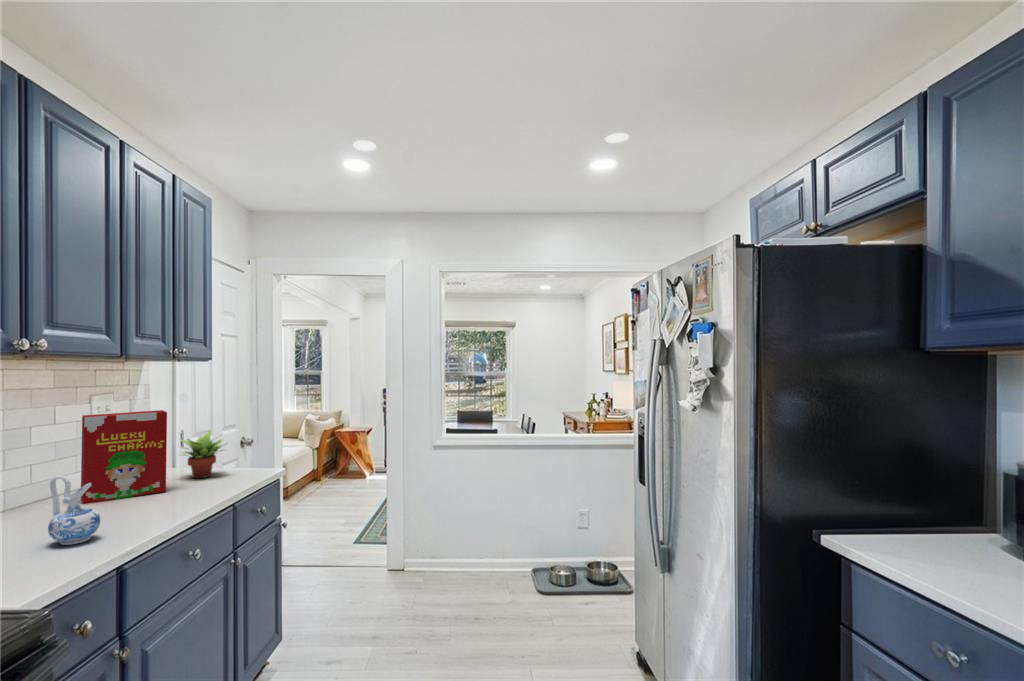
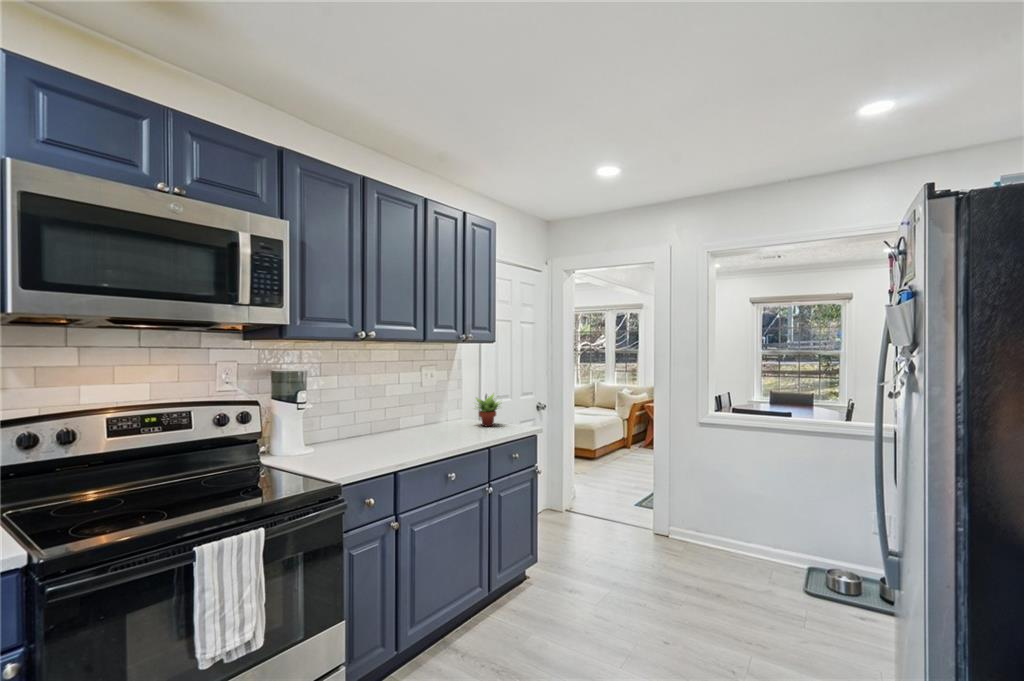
cereal box: present [81,410,167,504] -> none [415,376,459,433]
ceramic pitcher: present [48,475,100,545] -> none [381,411,405,452]

